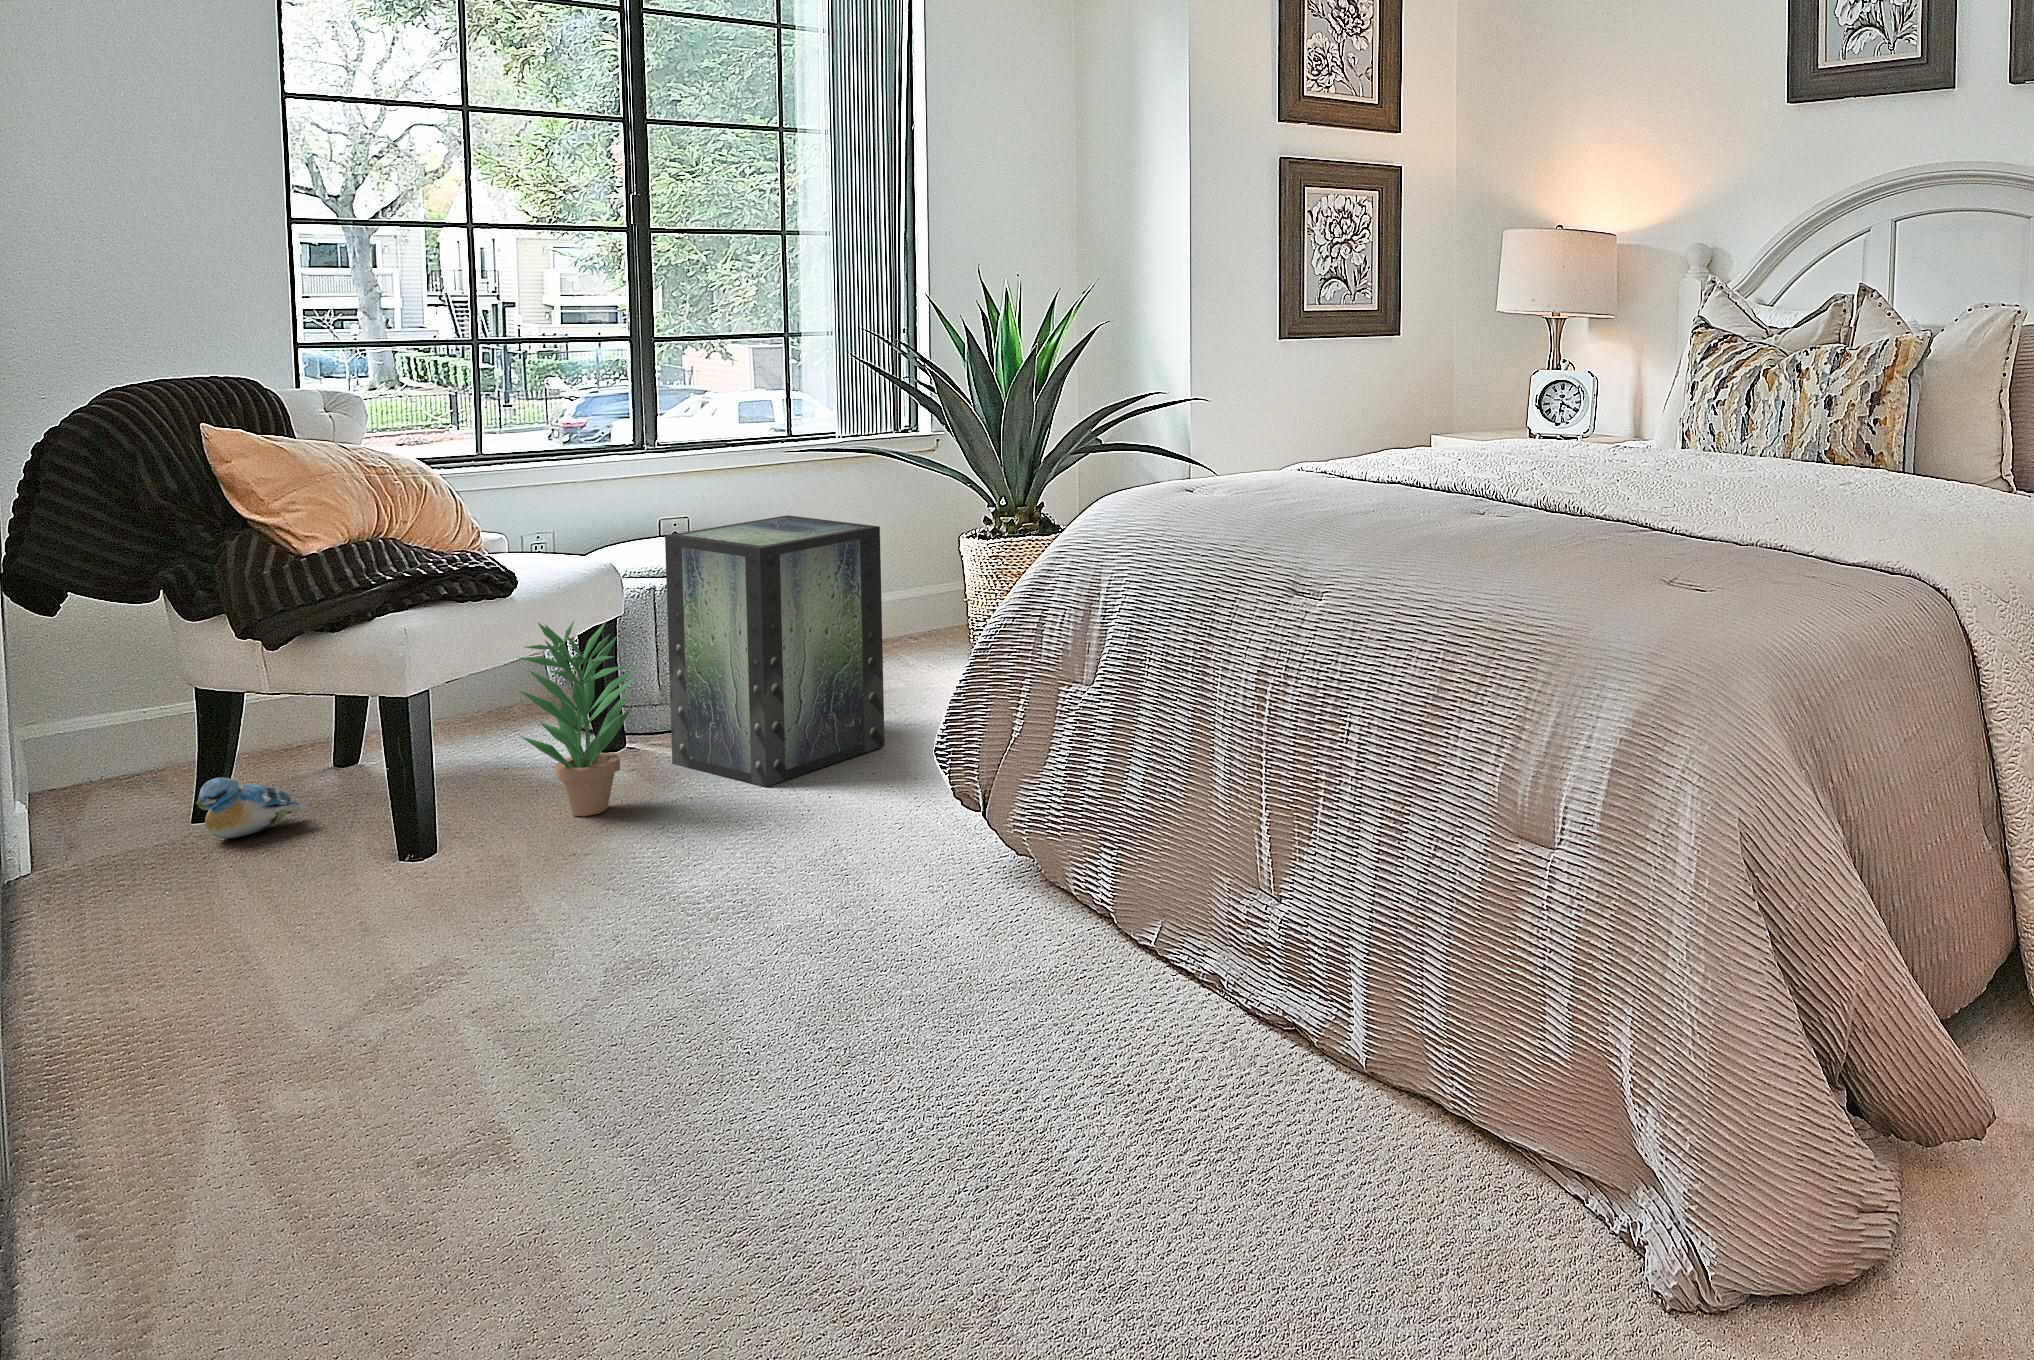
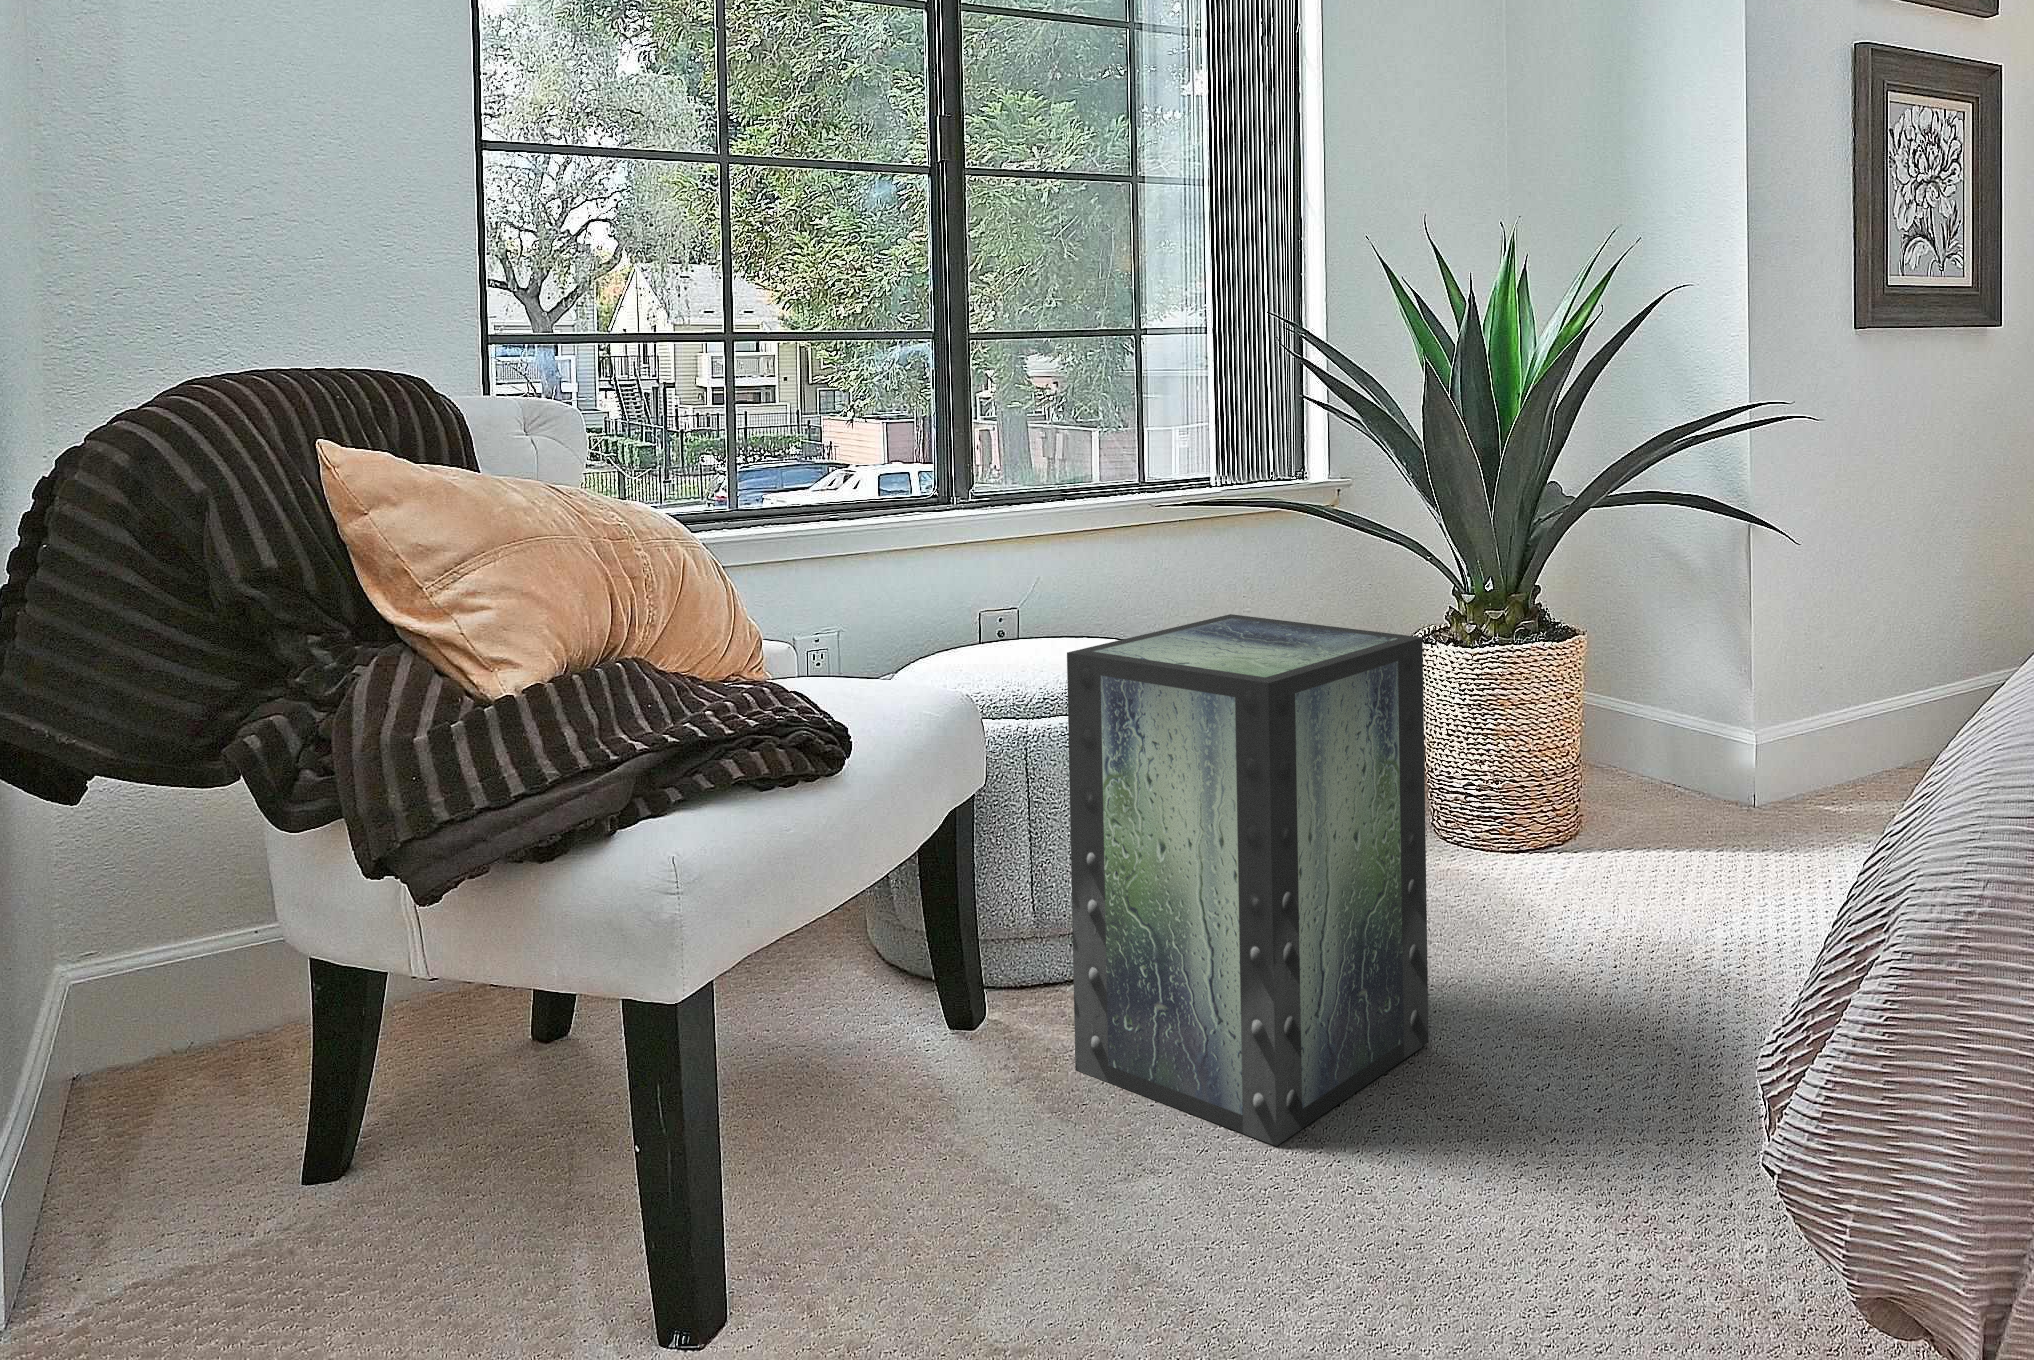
potted plant: present [517,620,637,816] -> none [857,826,1071,1216]
plush toy: present [196,777,306,838] -> none [295,1125,485,1243]

